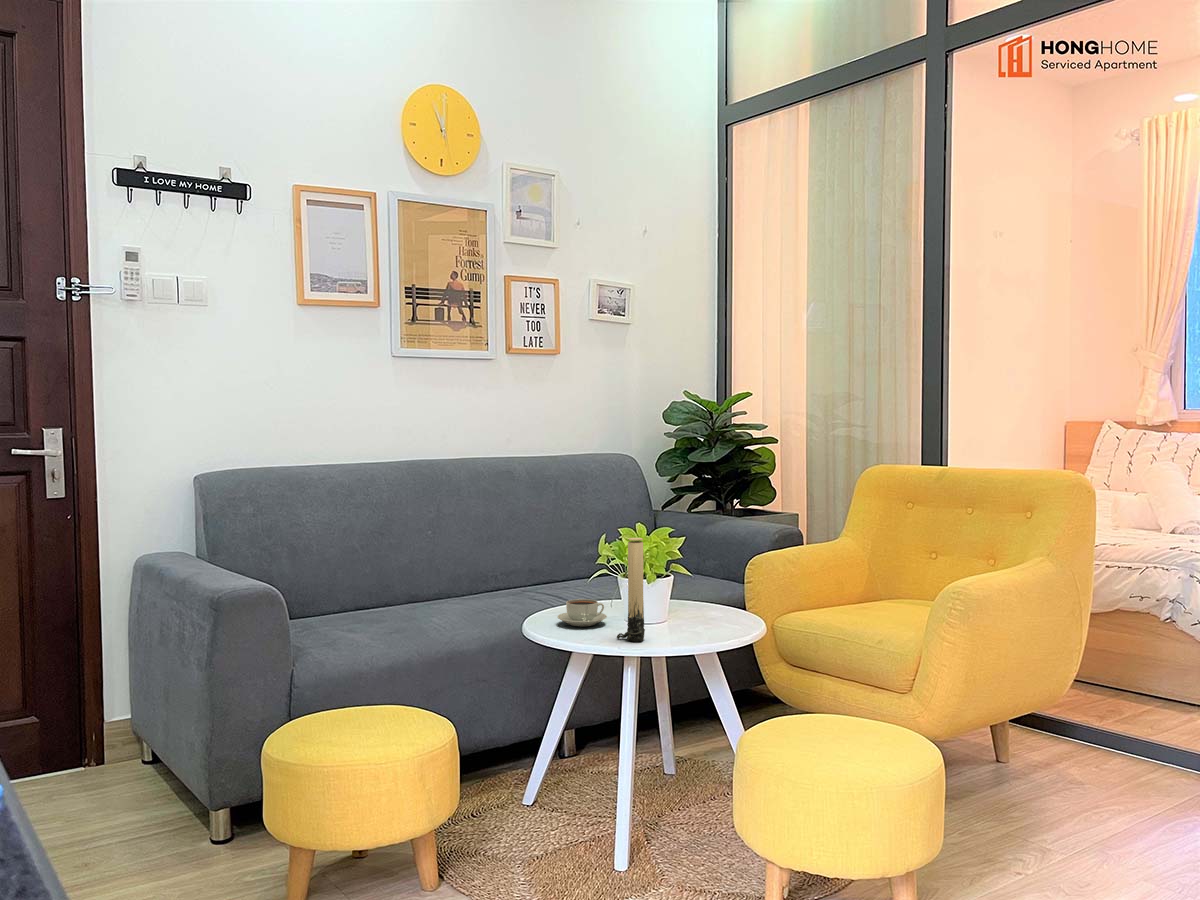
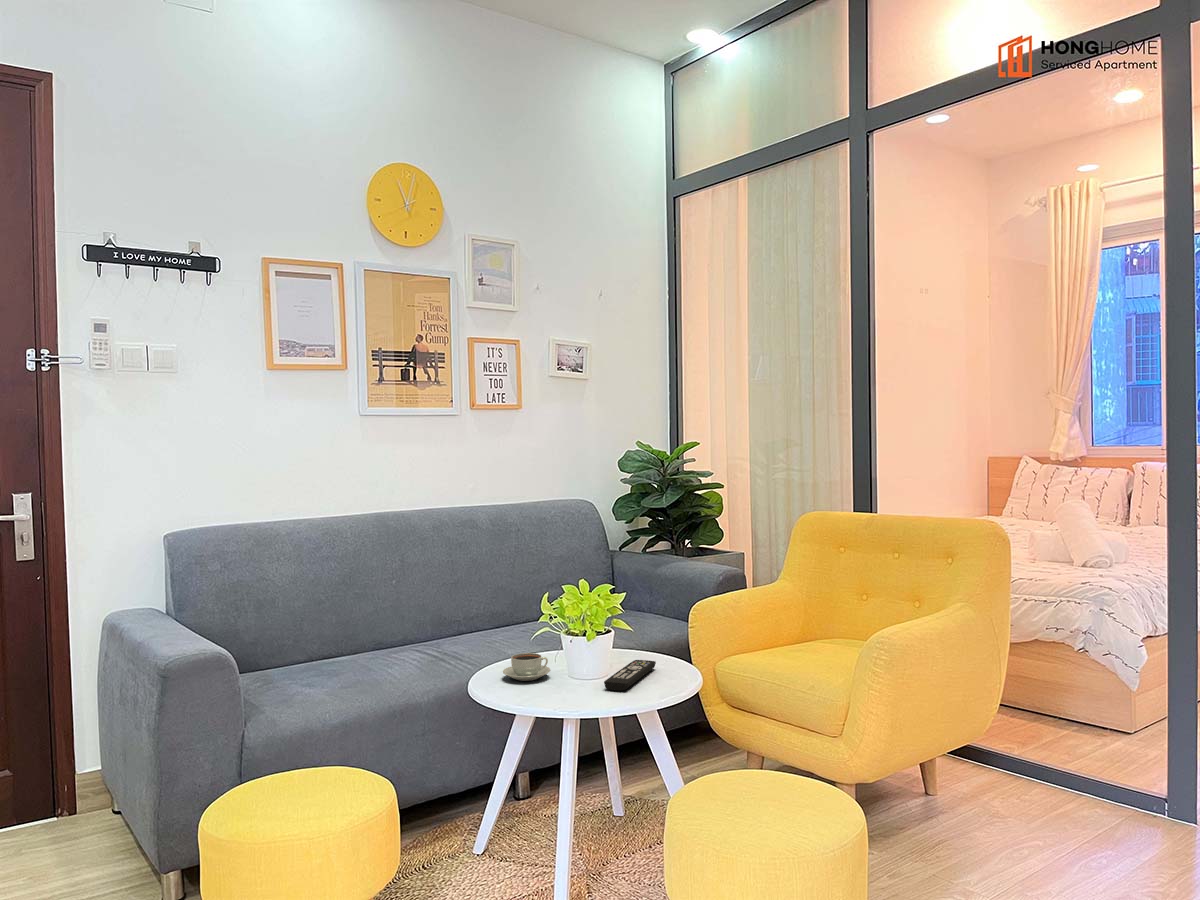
candle: present [617,538,645,641] -> none [557,596,584,698]
remote control: none [665,609,715,636] -> present [604,660,656,691]

